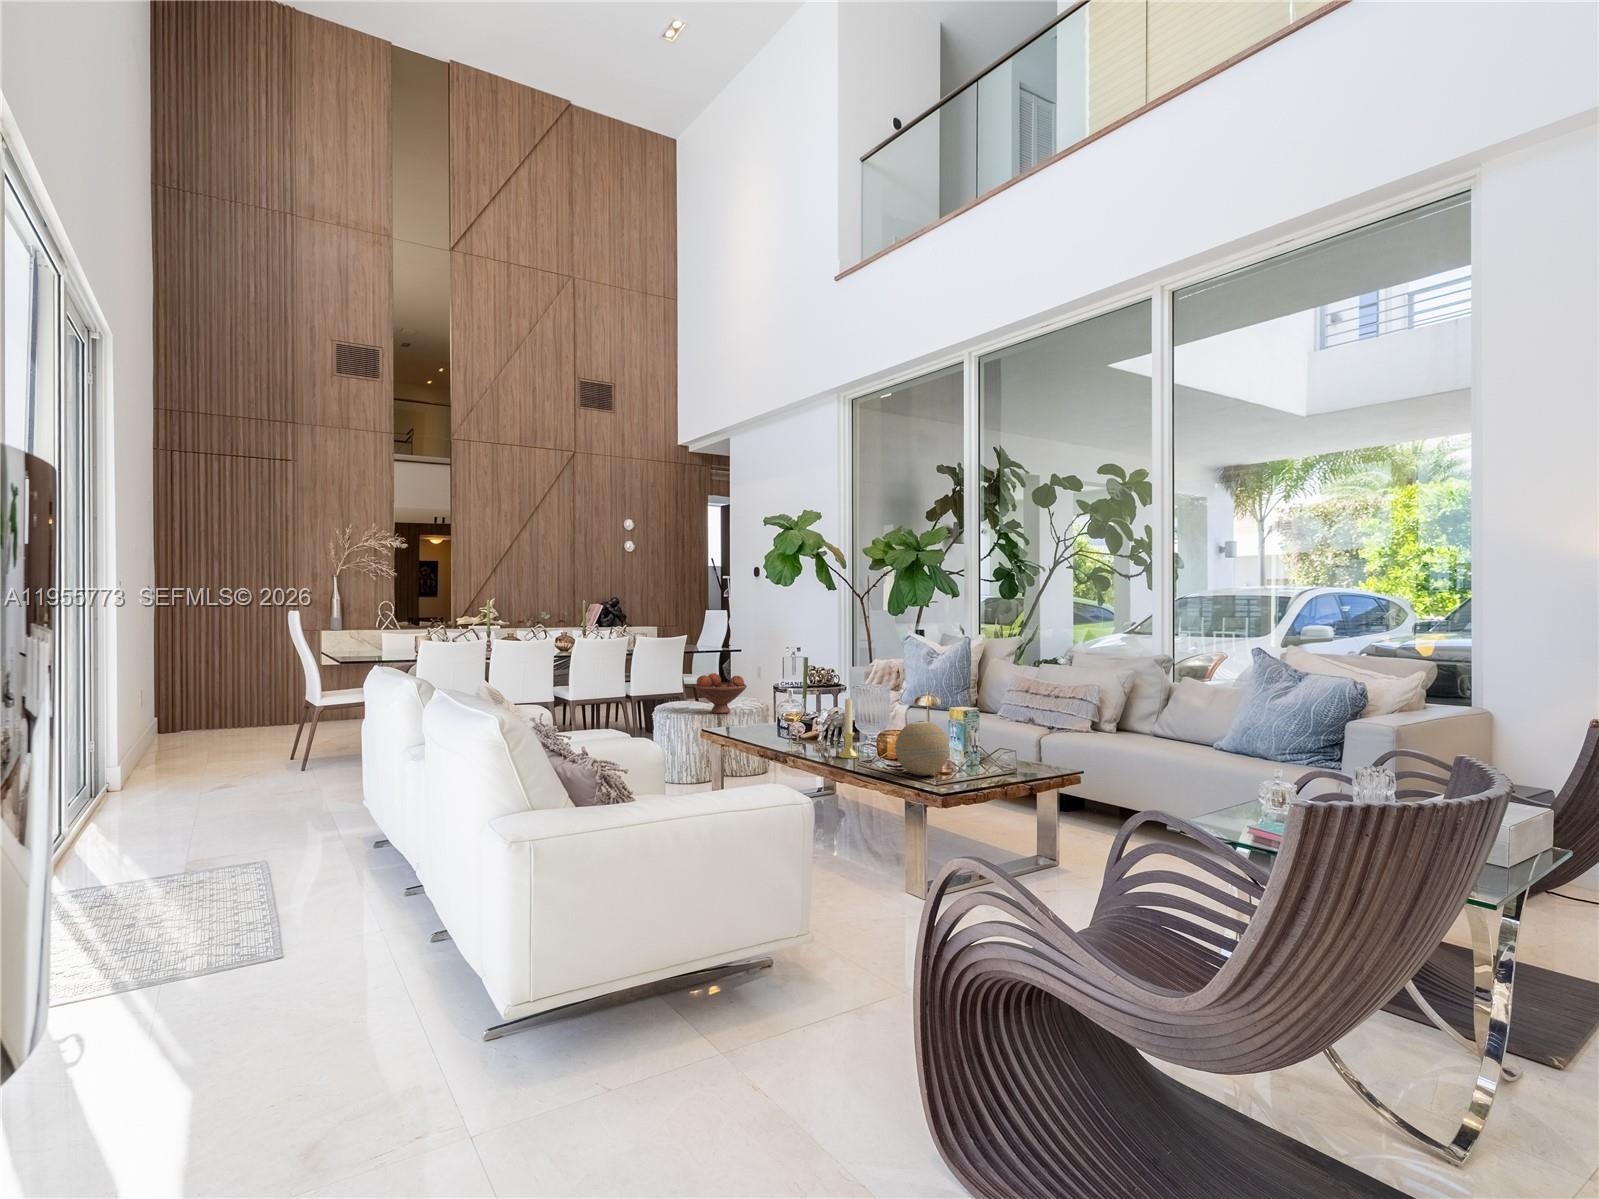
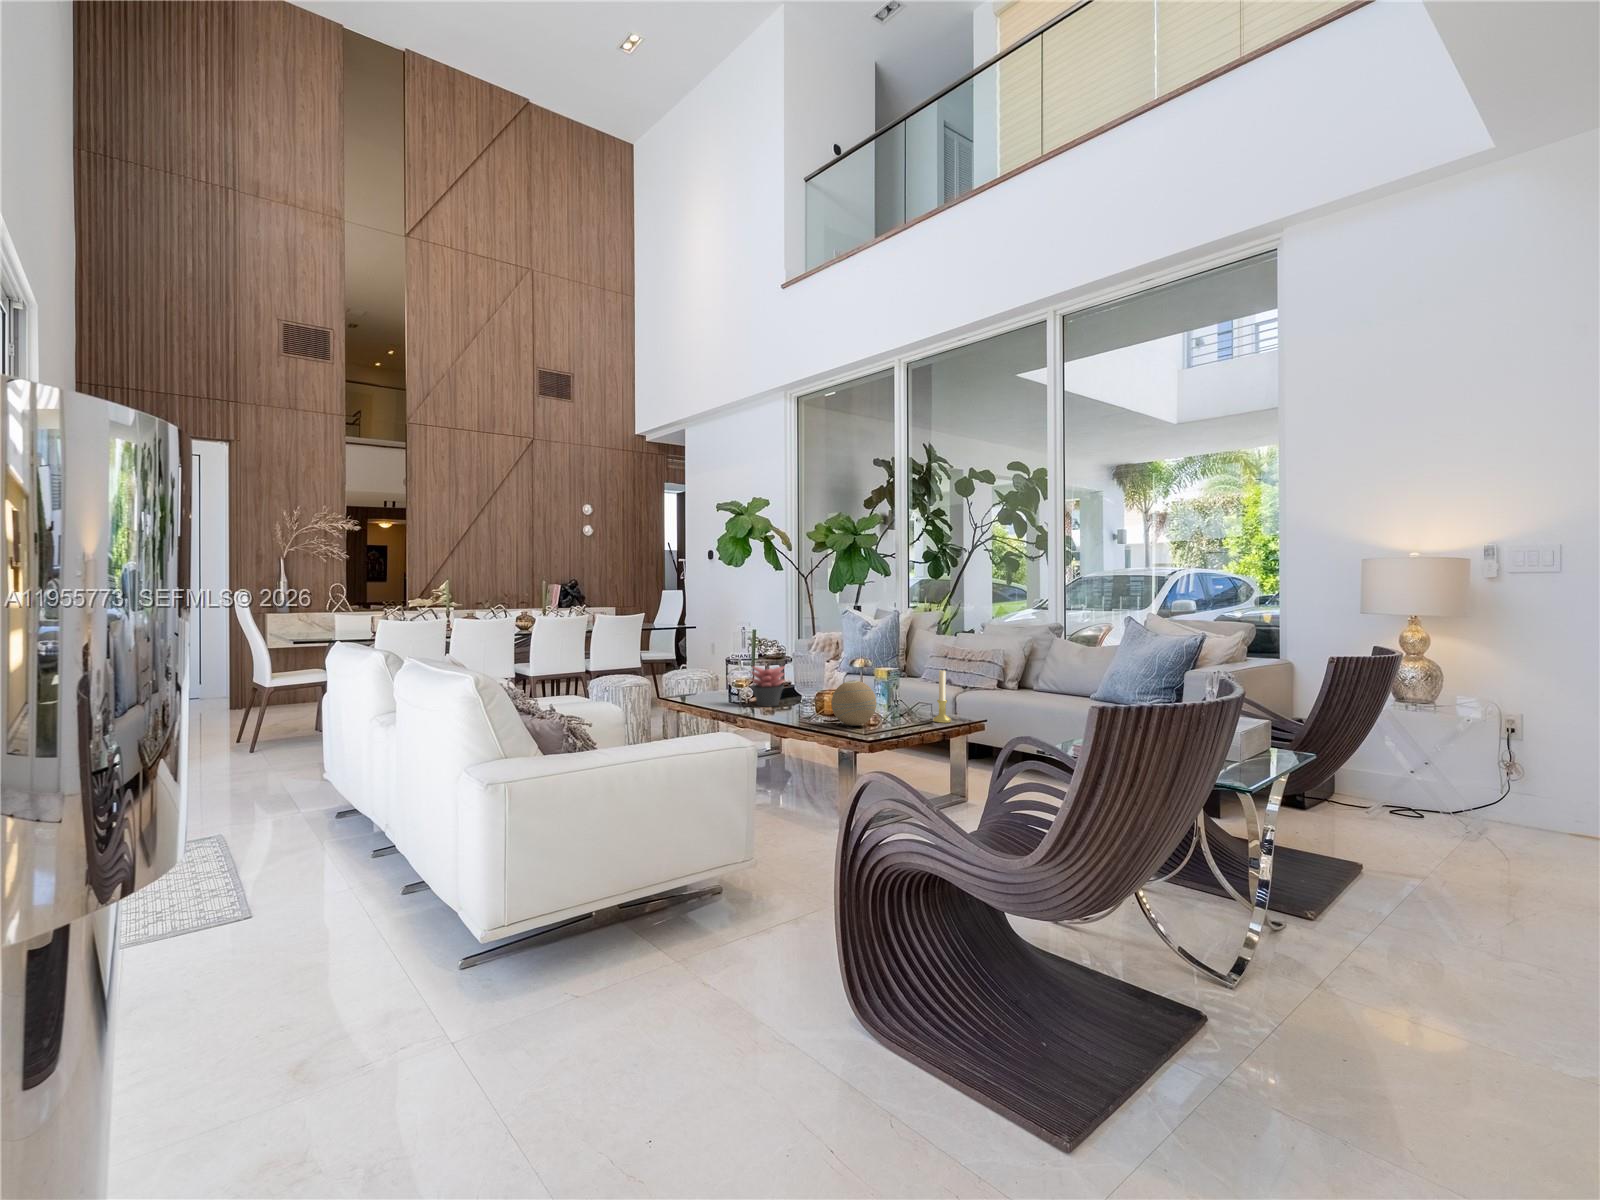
fruit bowl: present [695,673,747,714] -> none [657,645,704,681]
candle holder: present [838,699,859,759] -> present [933,670,951,723]
succulent plant: none [798,700,840,748] -> present [751,667,784,707]

